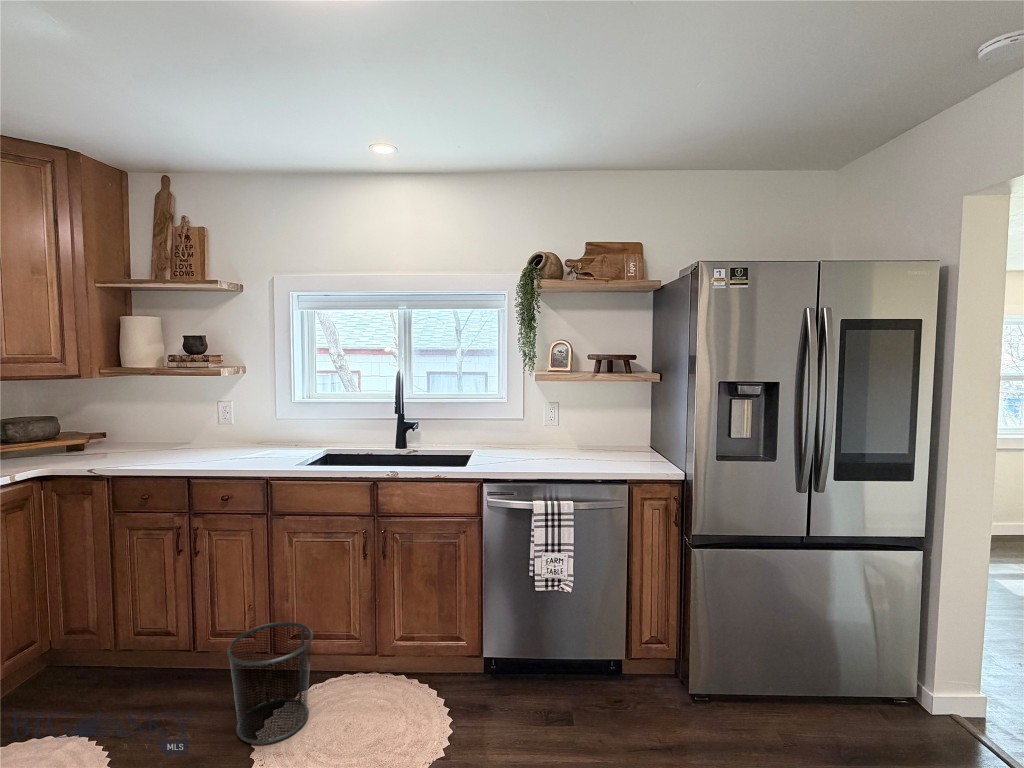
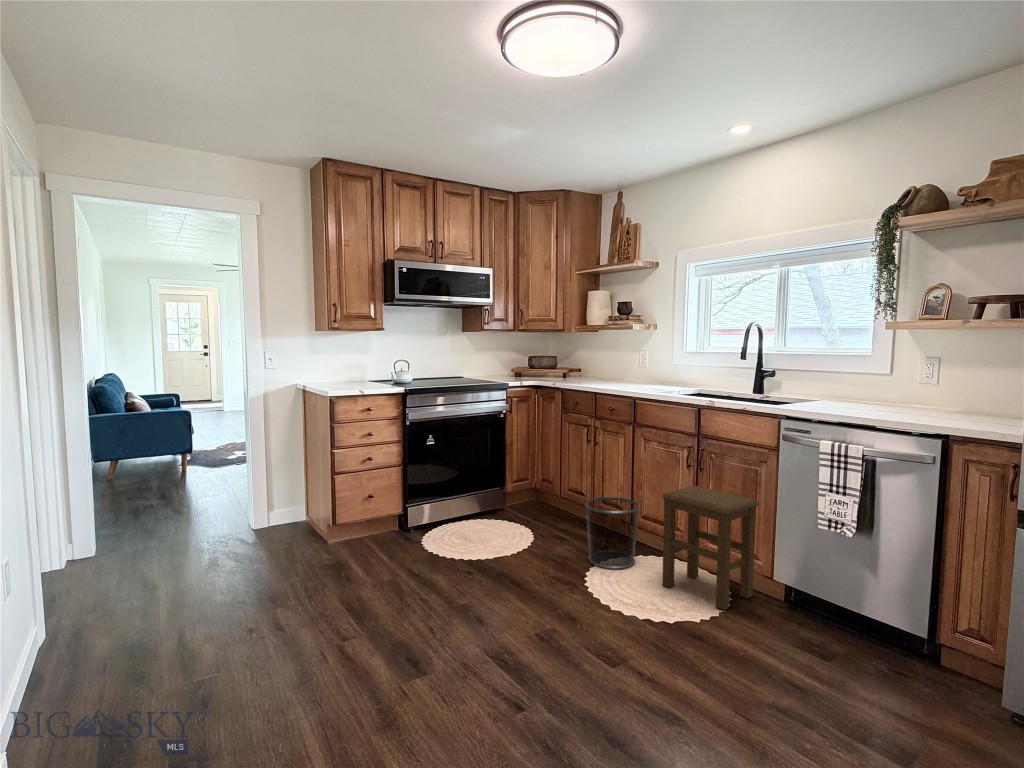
stool: none [368,578,467,726] -> present [662,486,758,610]

